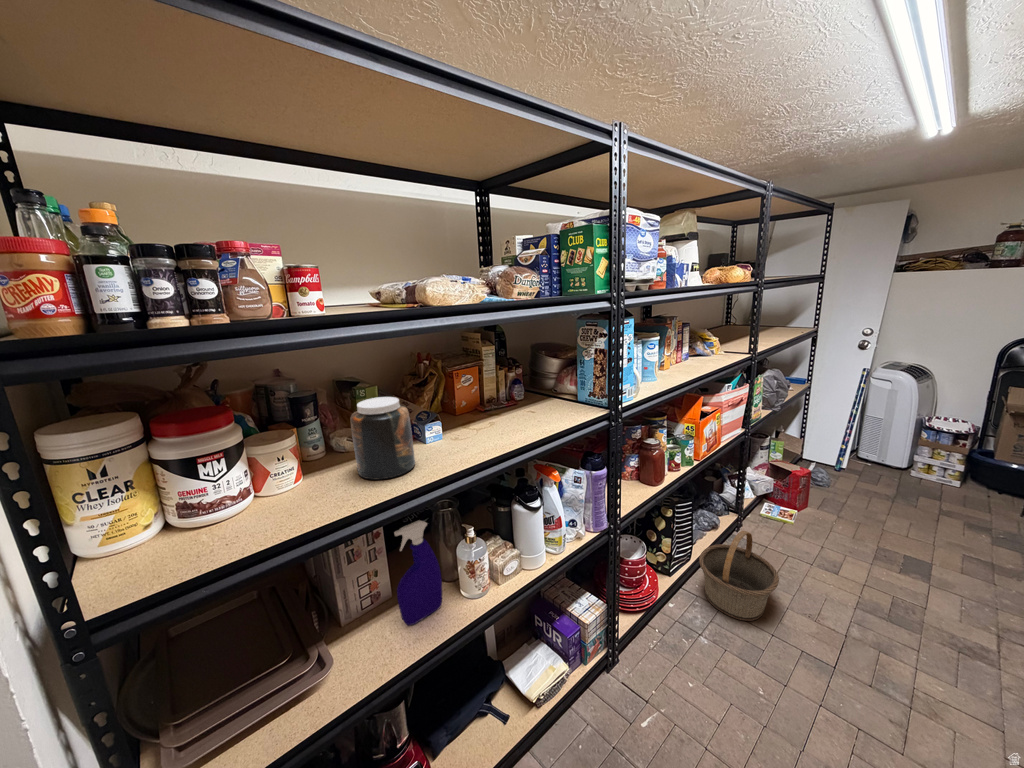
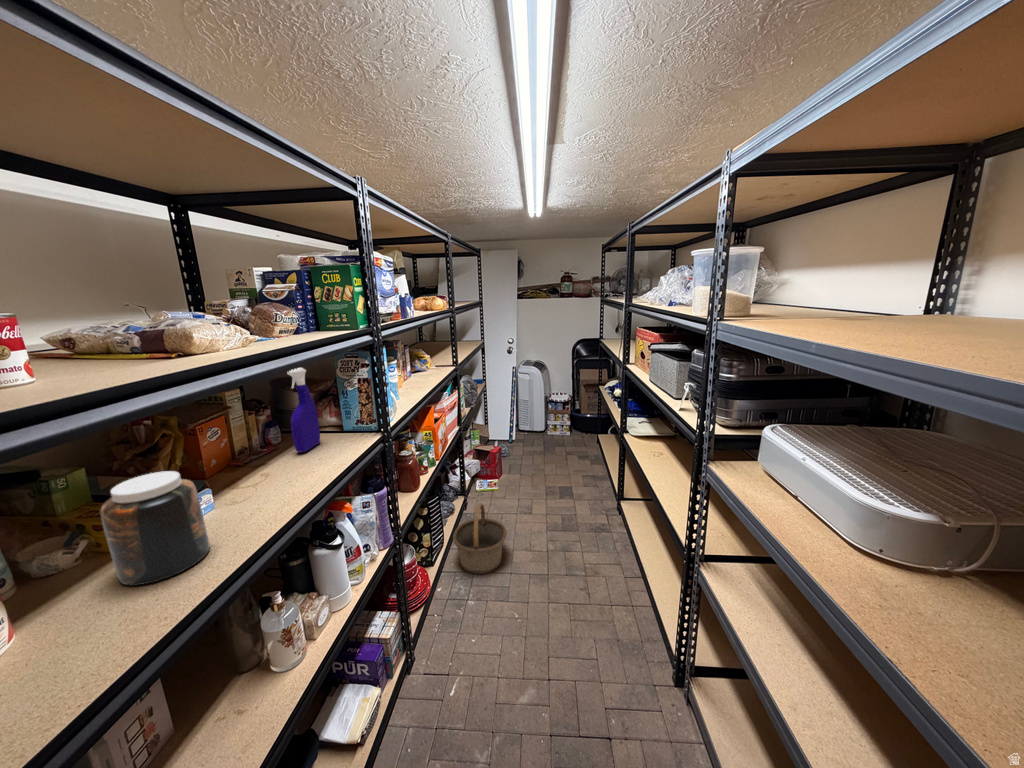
spray bottle: present [394,520,442,625] -> present [287,368,320,452]

